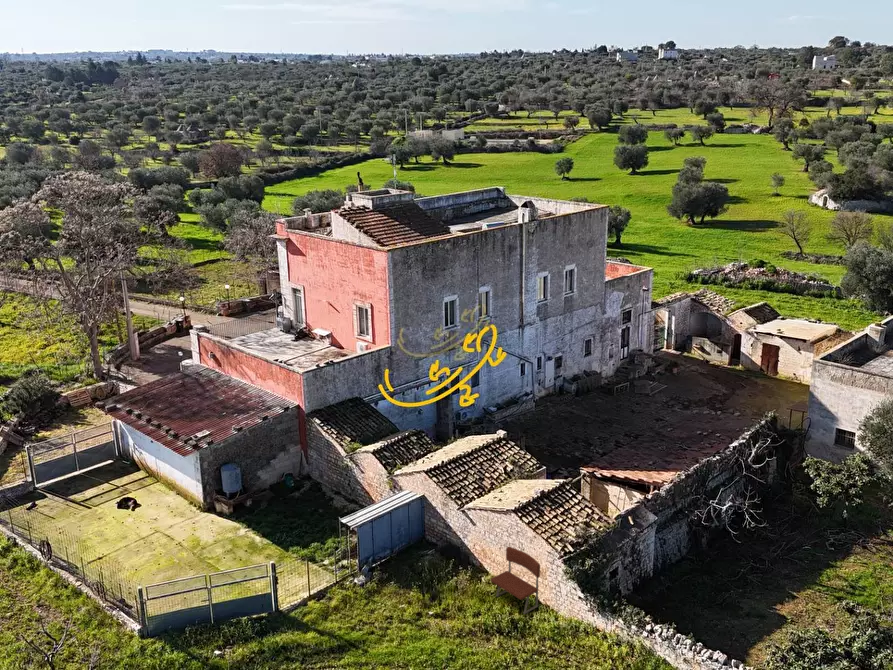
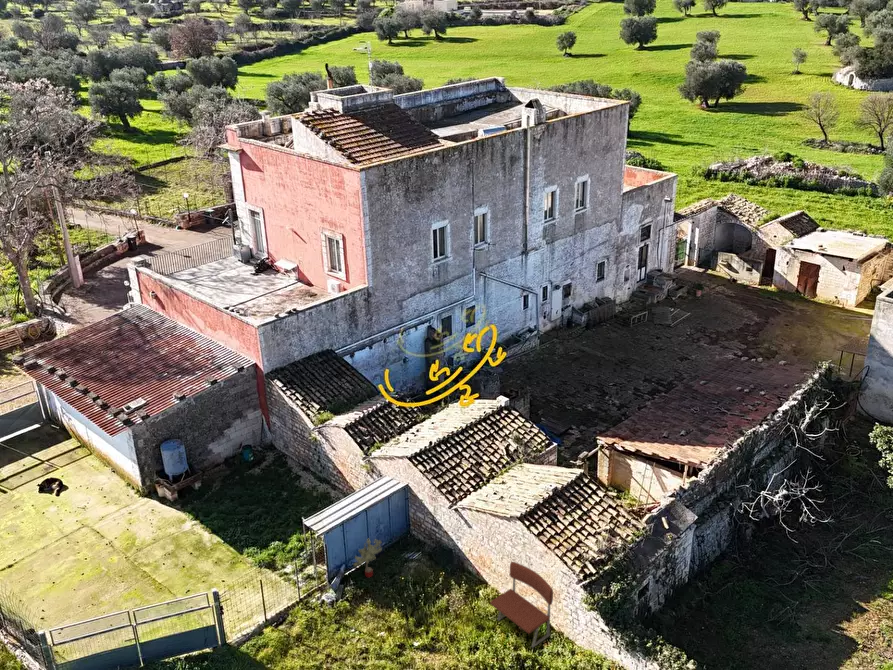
potted tree: none [380,534,403,568] -> present [354,538,381,577]

